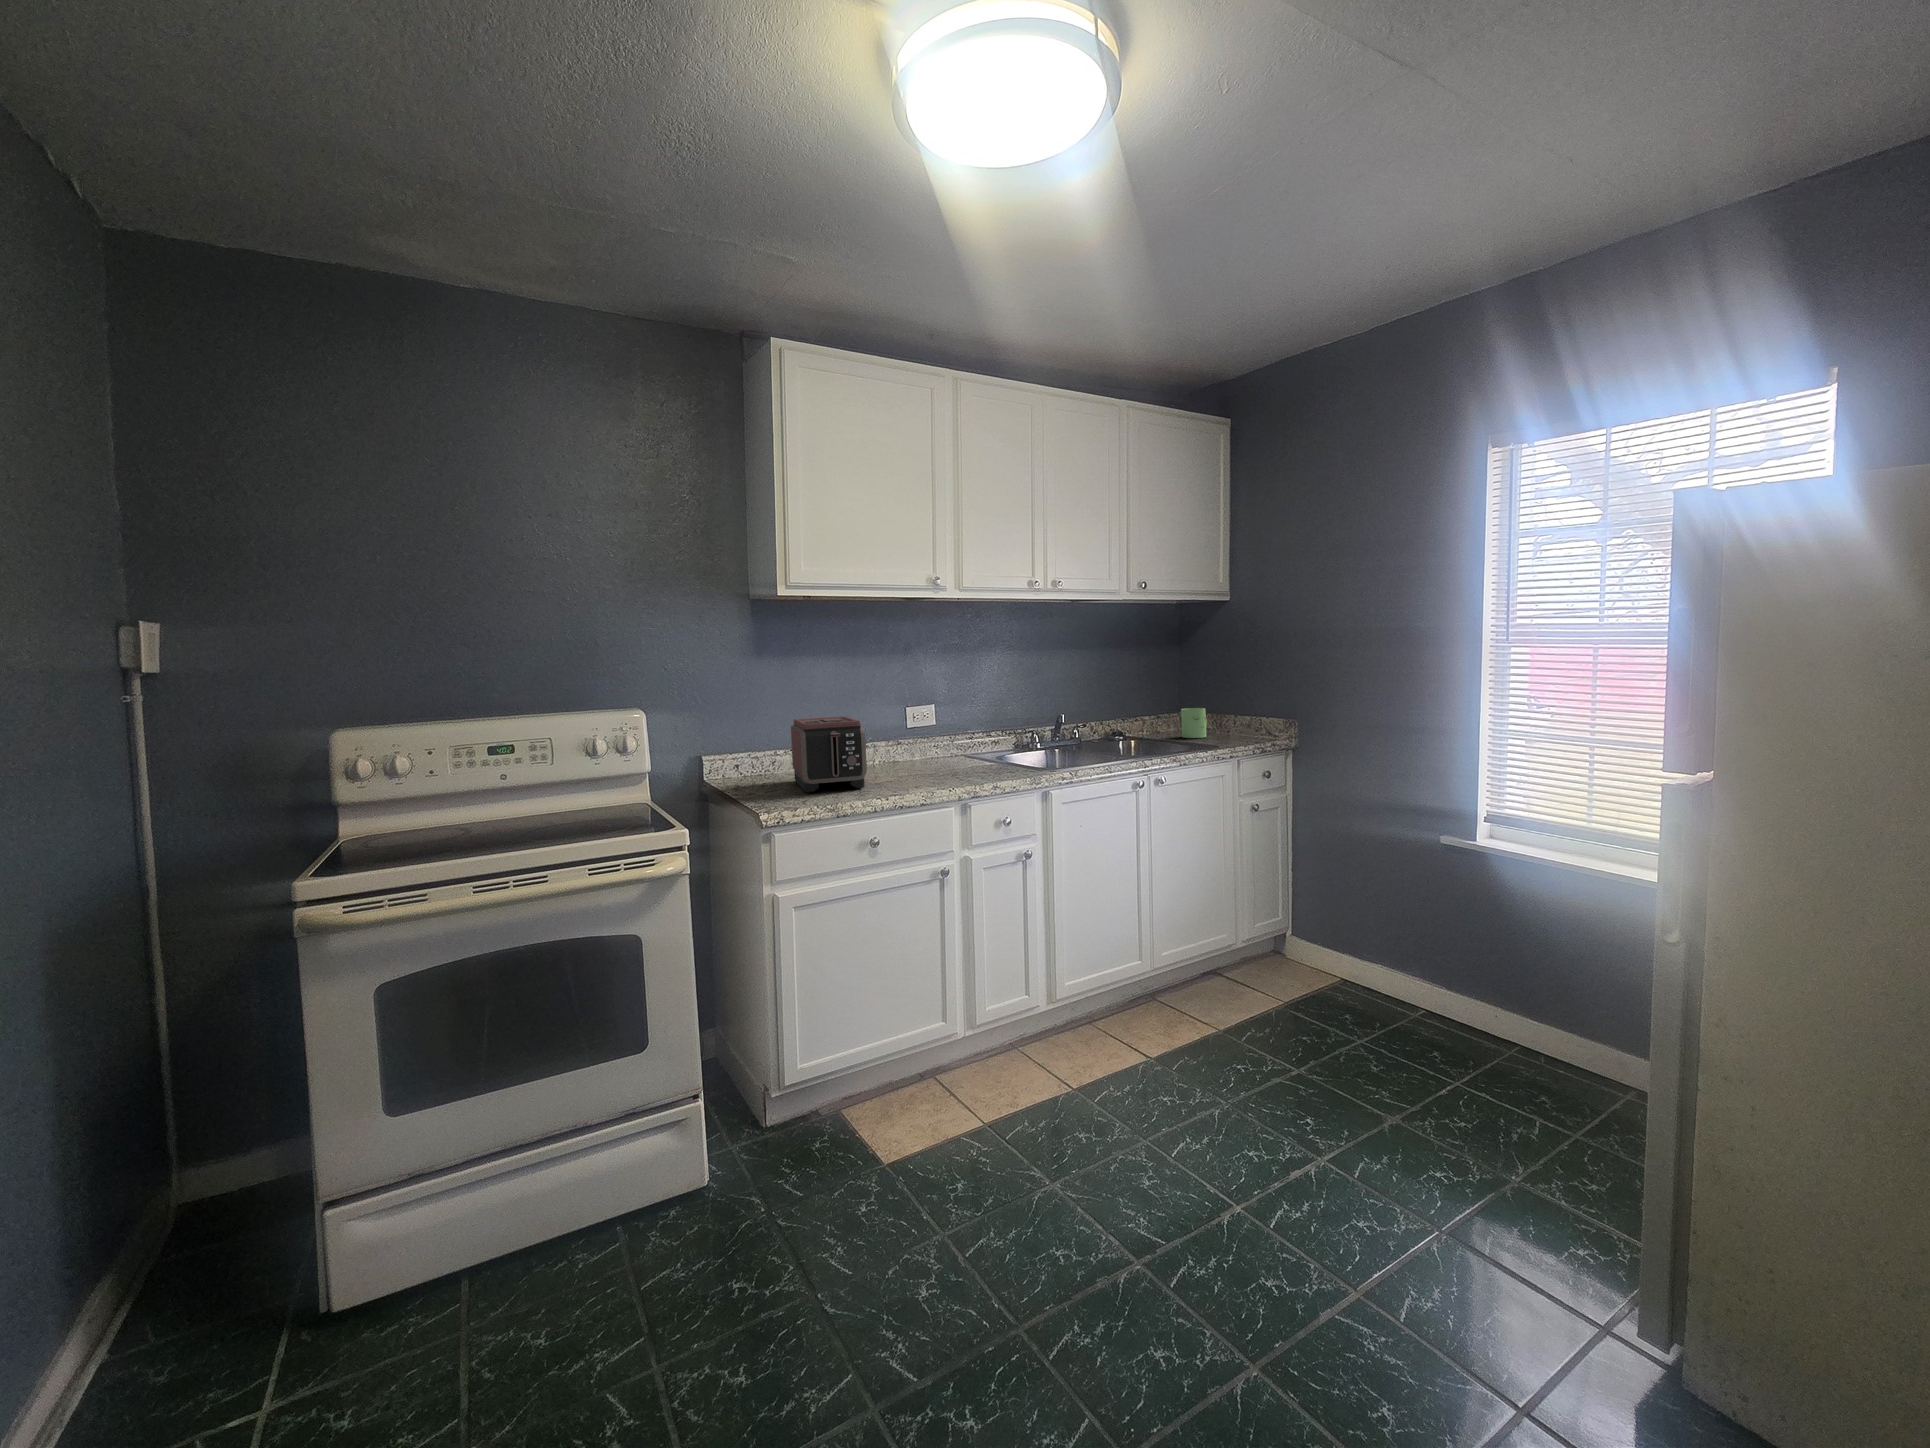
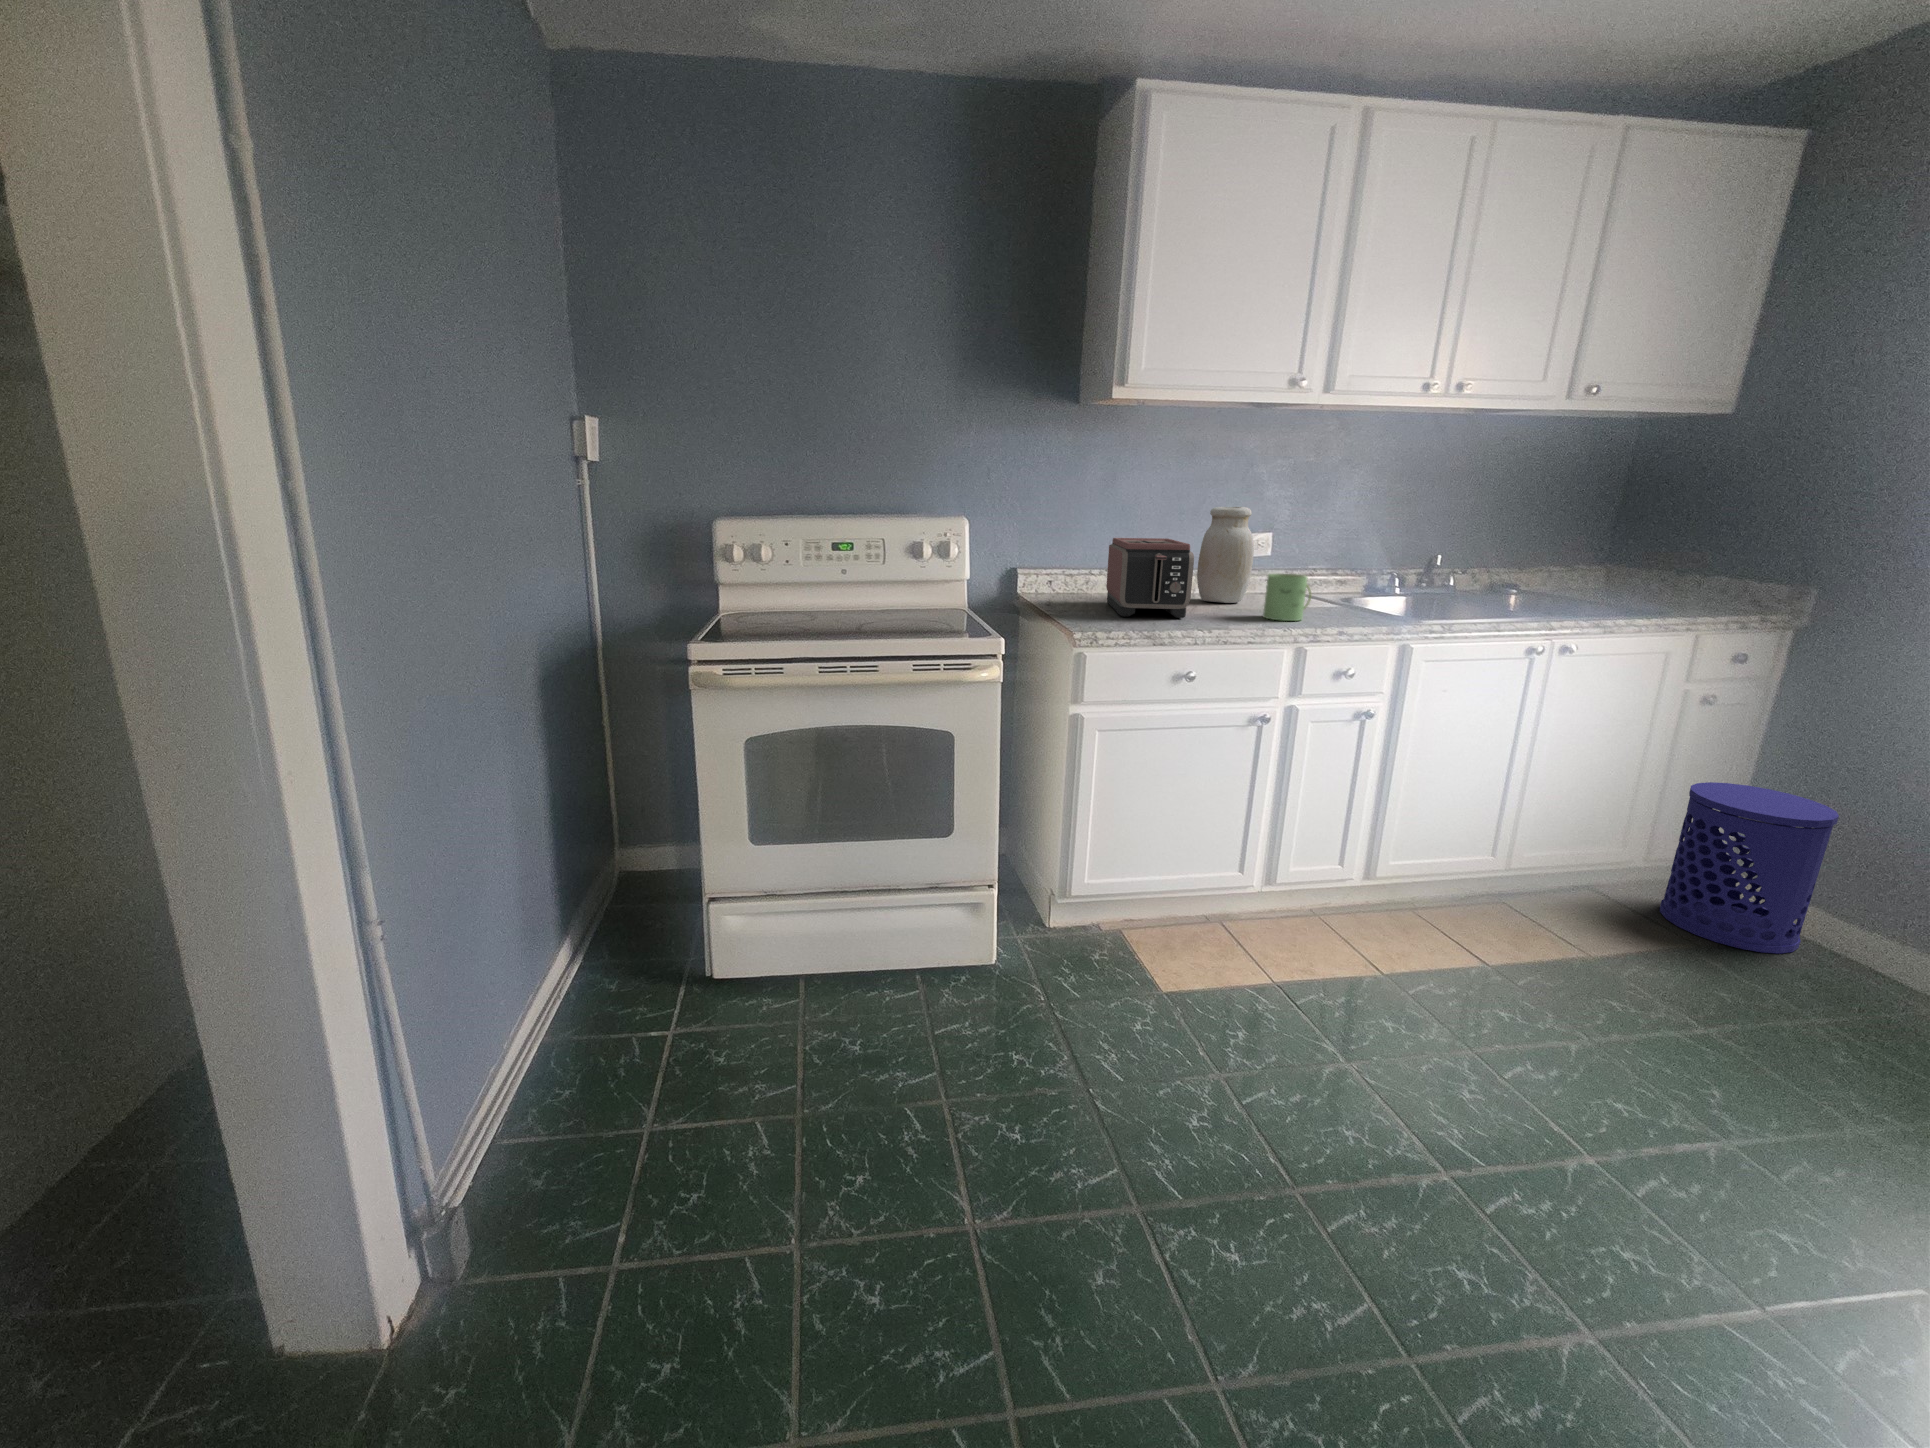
jar: none [875,684,921,770] -> present [1197,507,1254,603]
mug: present [1181,708,1207,738] -> present [1263,574,1311,621]
waste bin: none [1259,869,1344,998] -> present [1660,782,1839,954]

